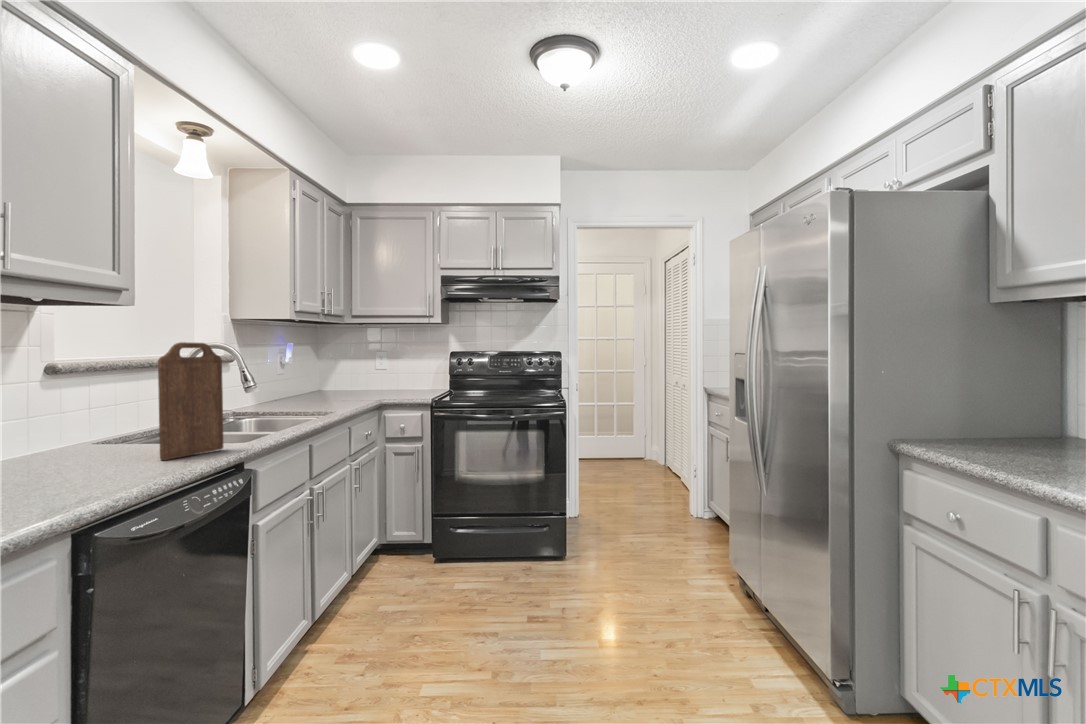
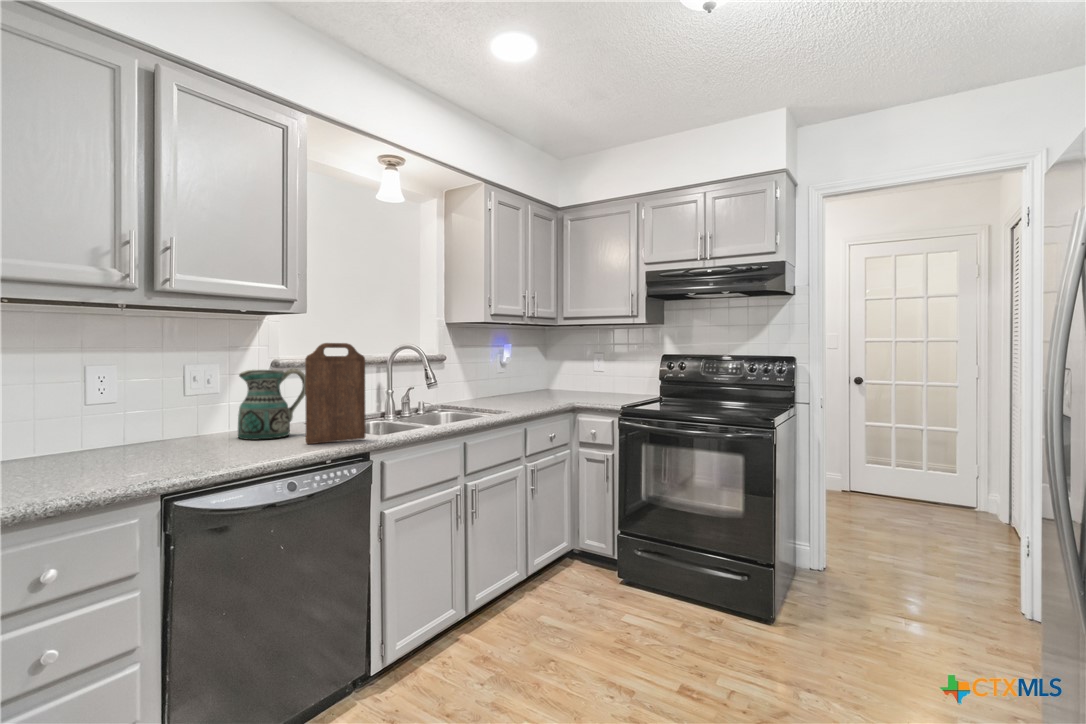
ceramic pitcher: none [32,373,126,465] -> present [238,369,305,440]

